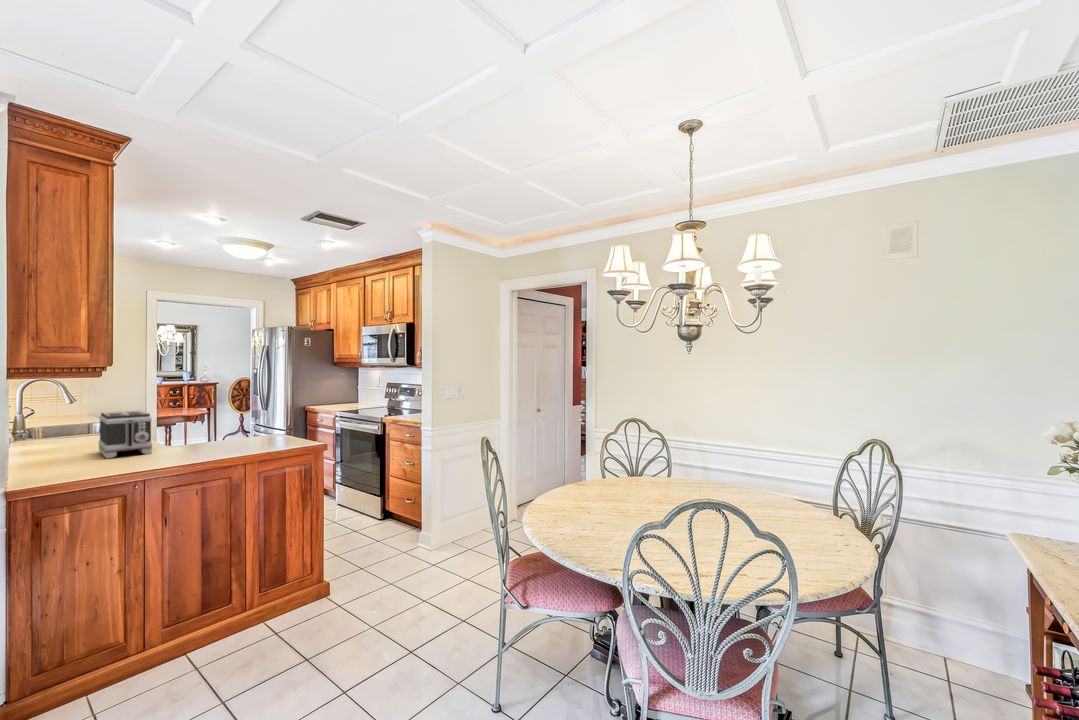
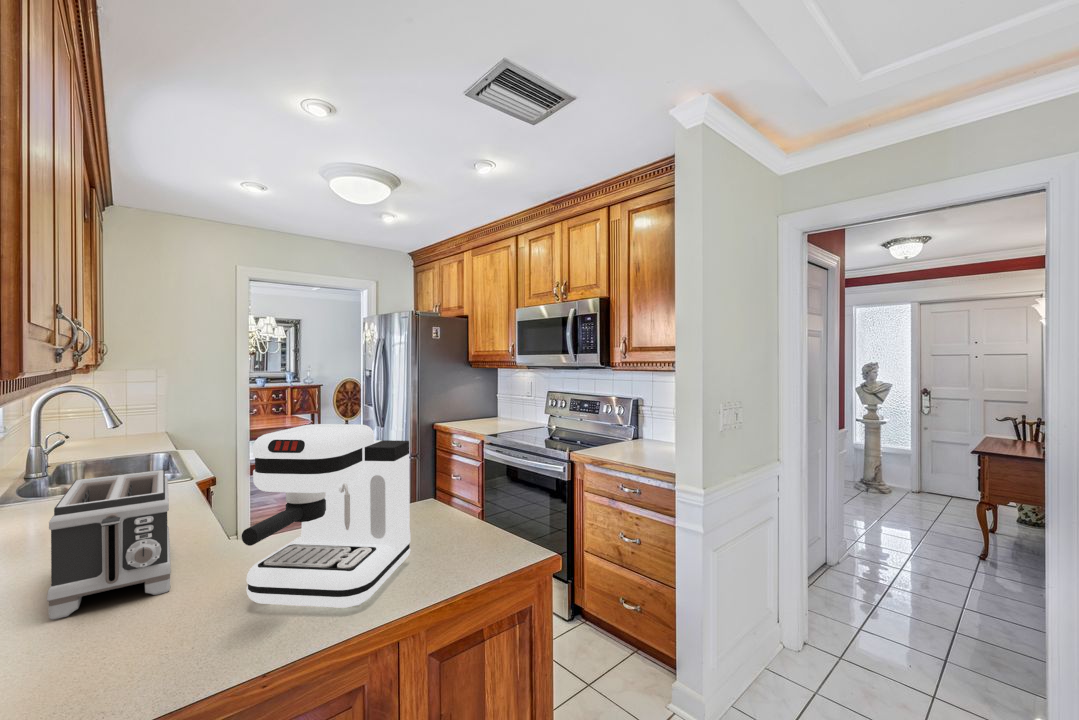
coffee maker: none [188,388,259,453] -> present [242,424,410,608]

